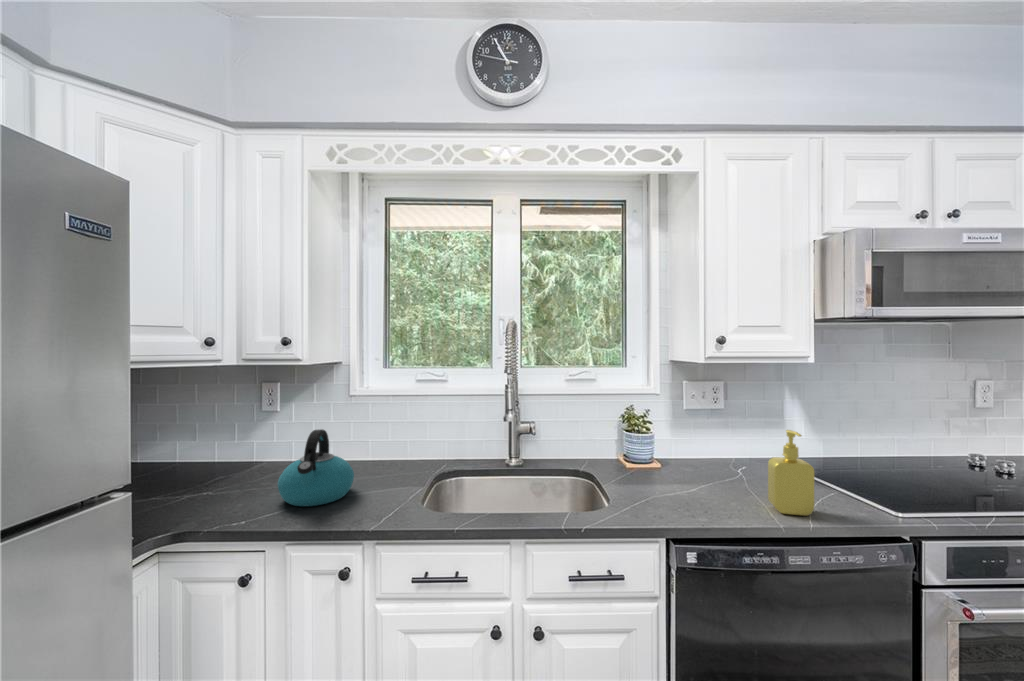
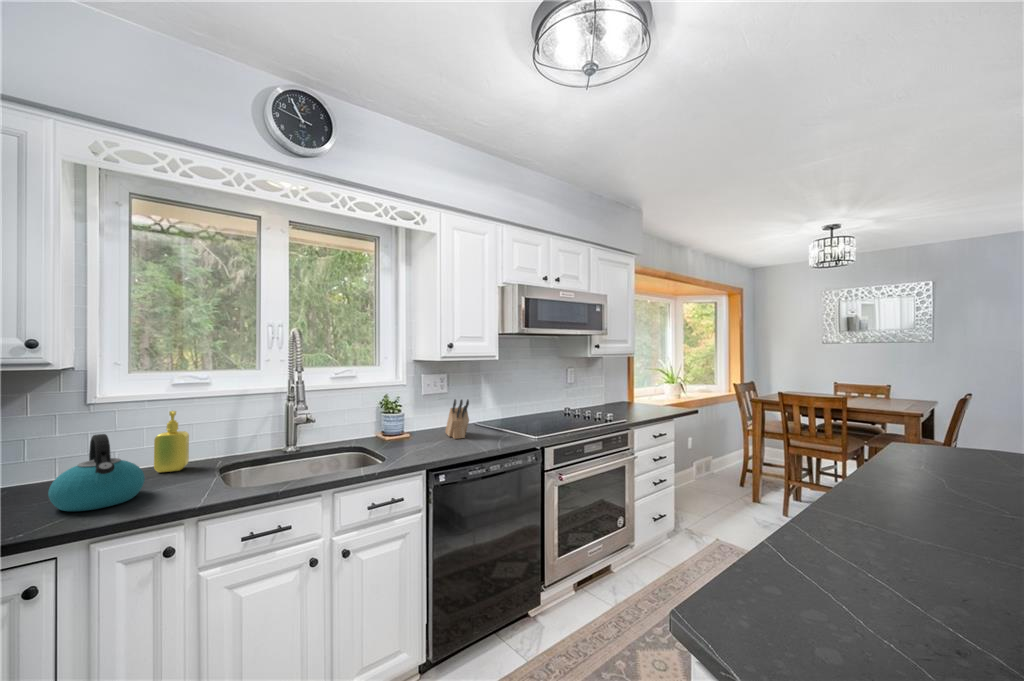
knife block: none [717,424,754,487] -> present [445,399,469,439]
soap dispenser: present [768,430,814,516] -> present [154,411,189,472]

